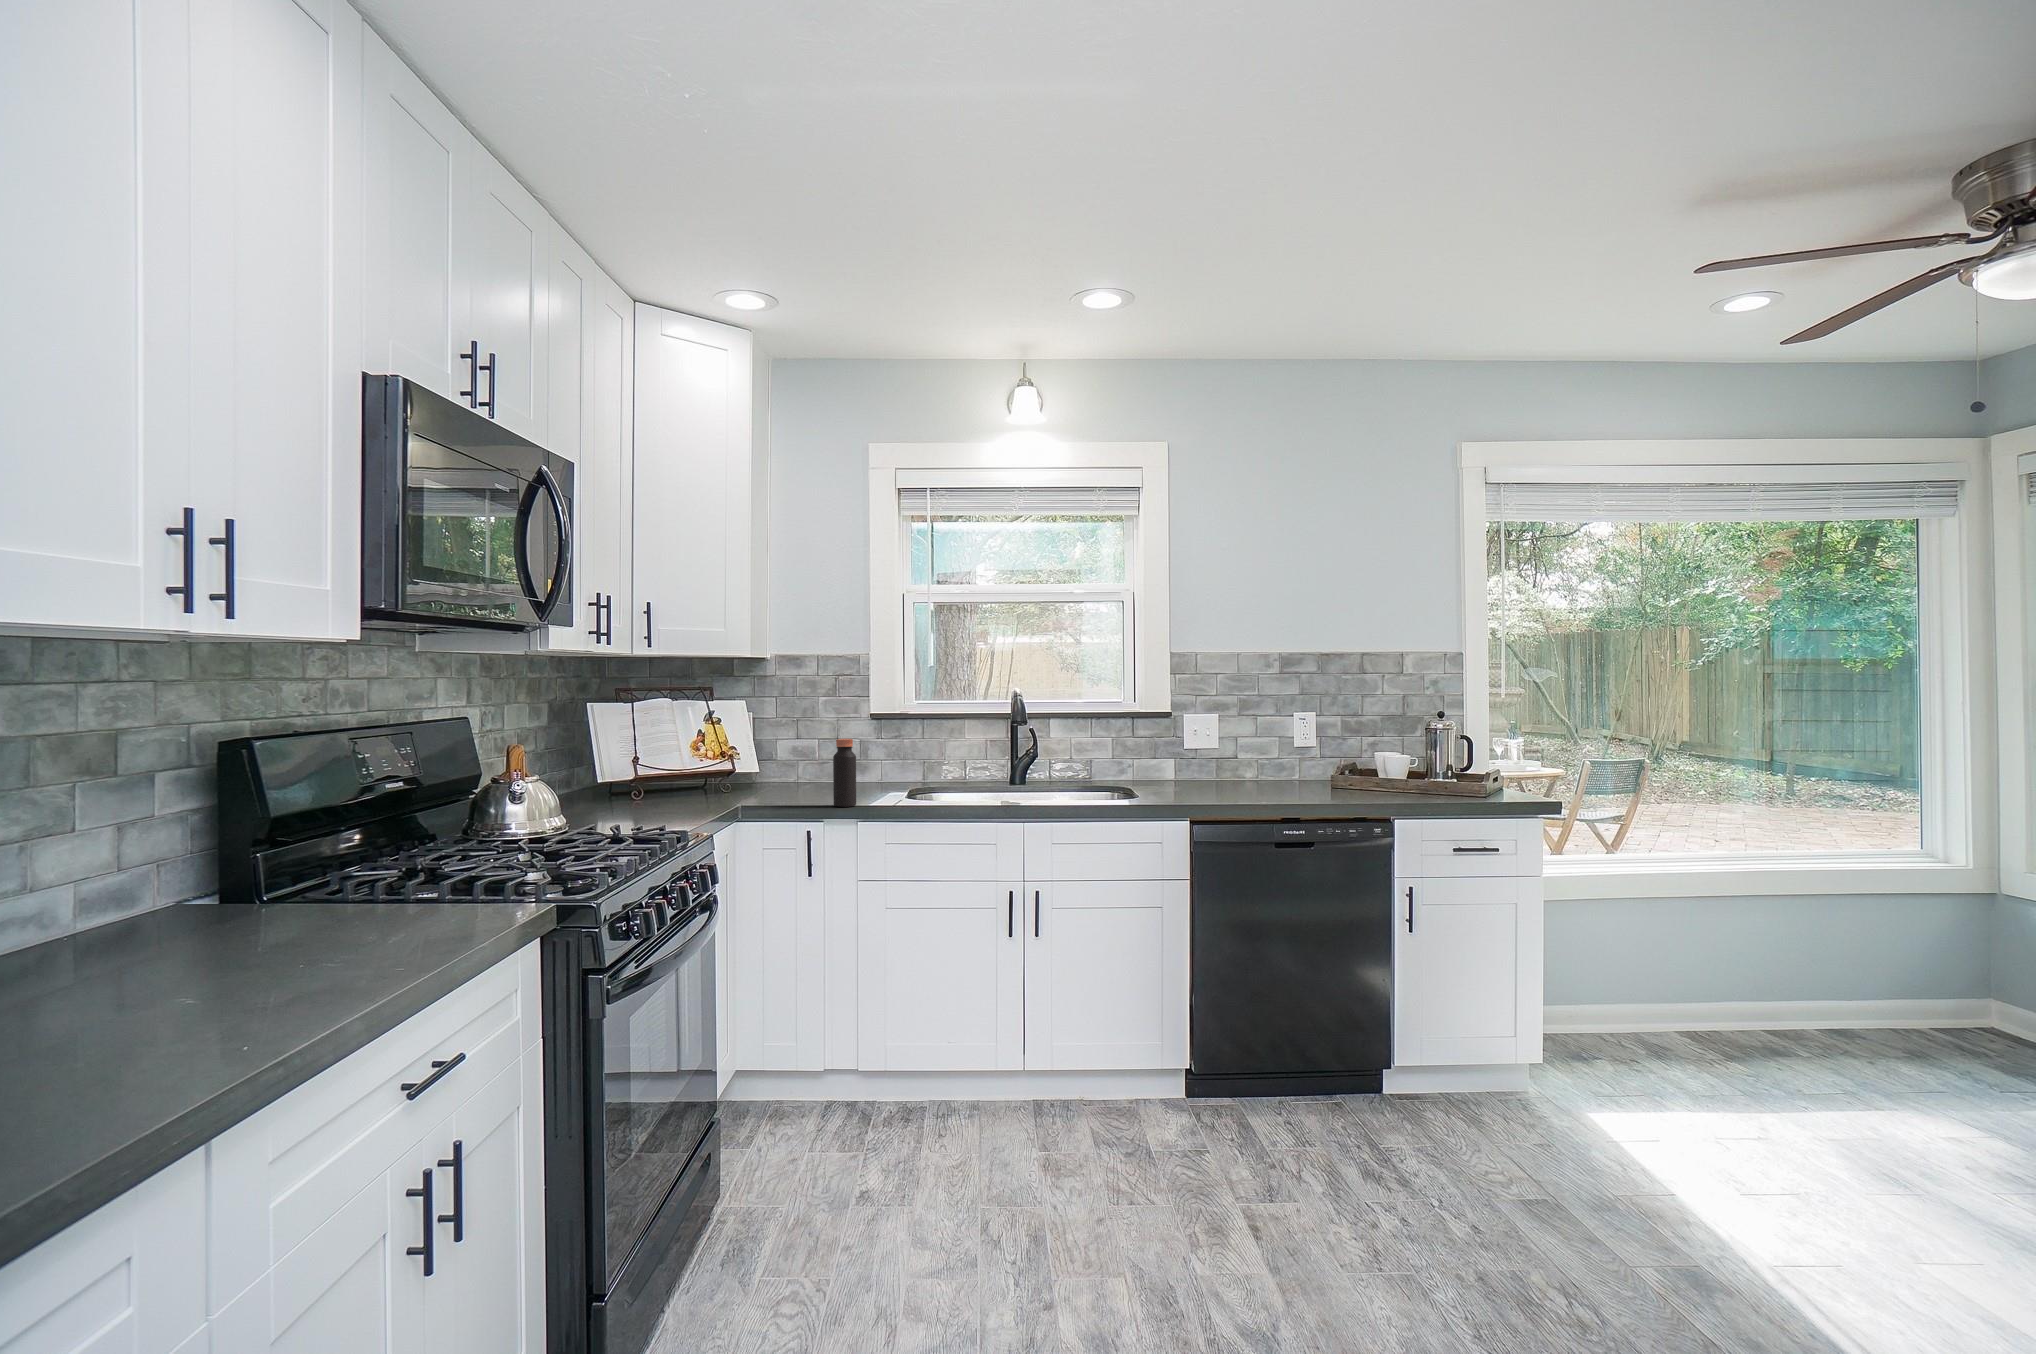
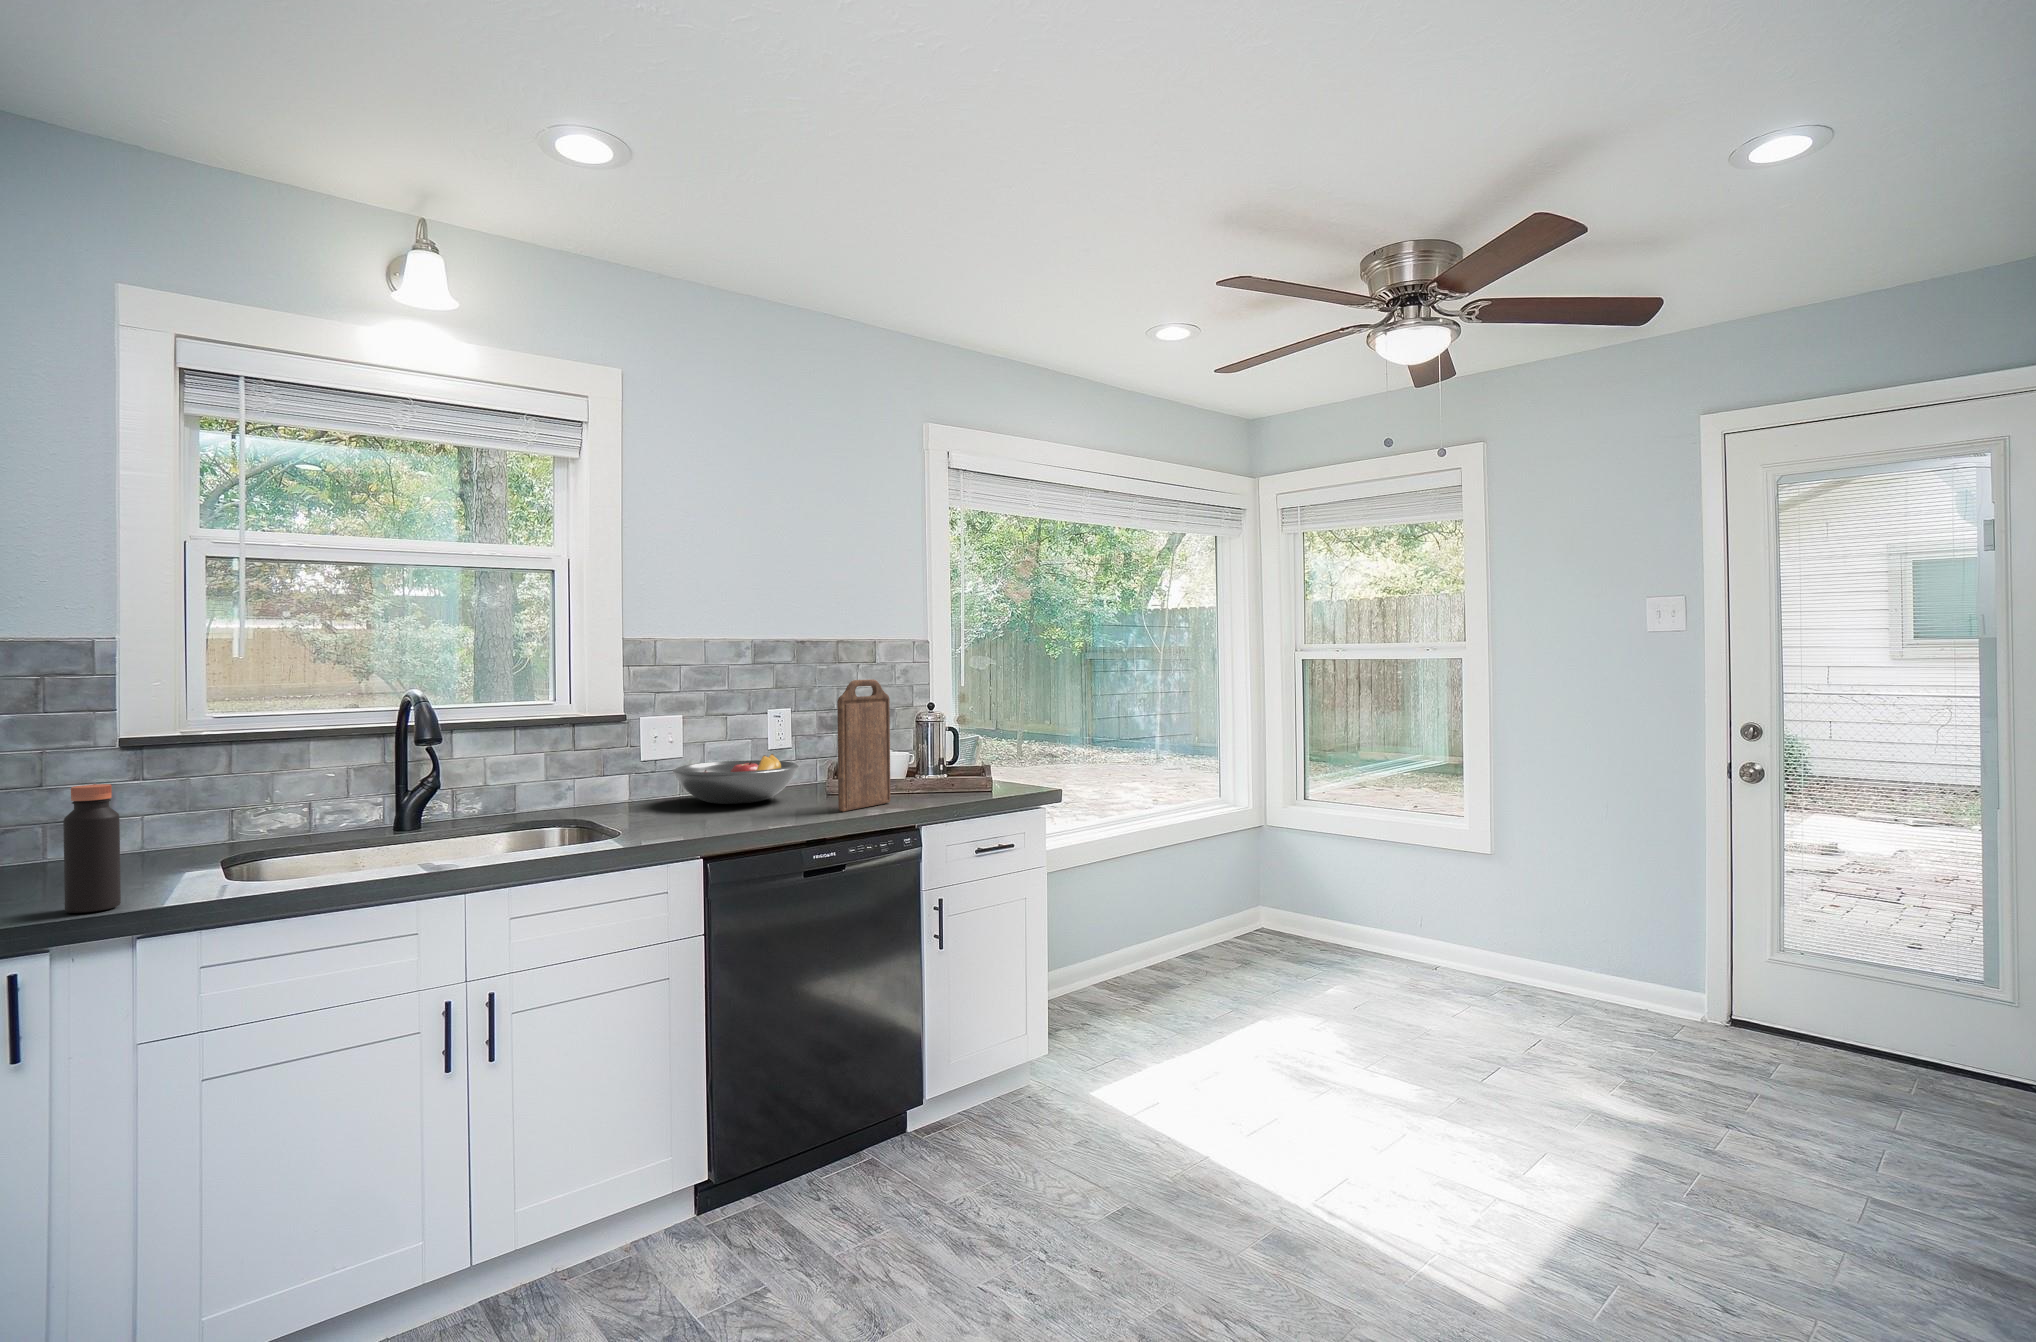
cutting board: none [1317,688,1375,800] -> present [837,679,891,811]
fruit bowl: none [1202,749,1305,787] -> present [673,754,798,804]

